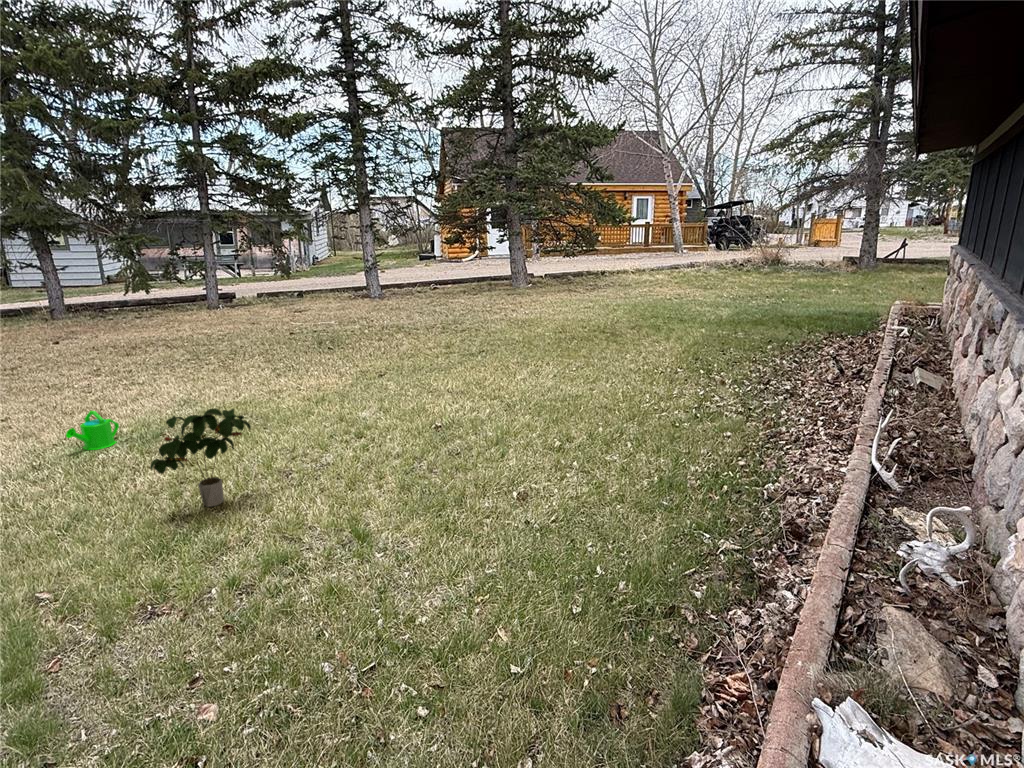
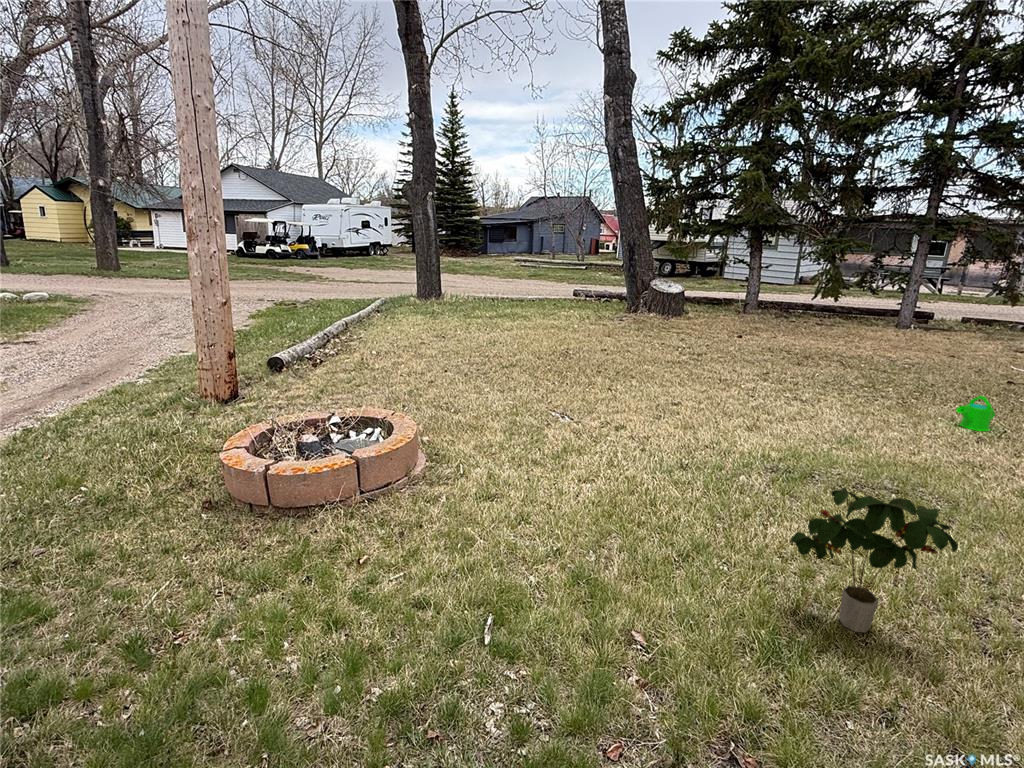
watering can: present [66,411,119,450] -> present [956,396,995,431]

